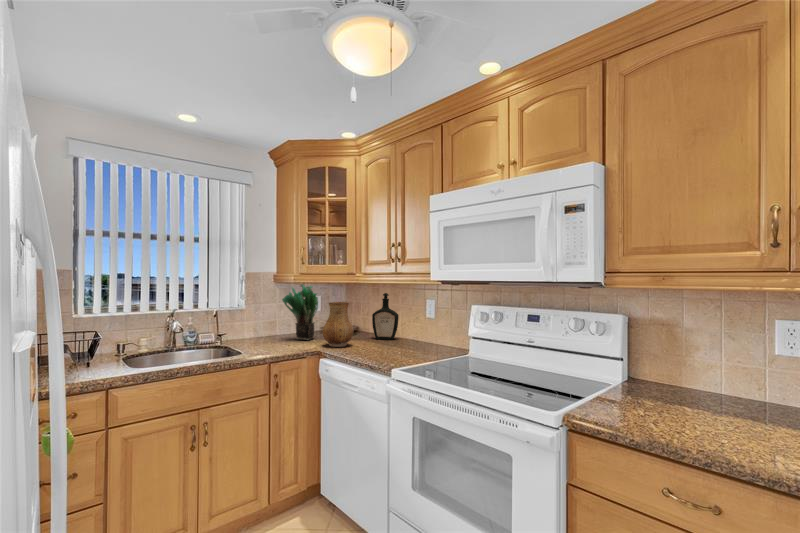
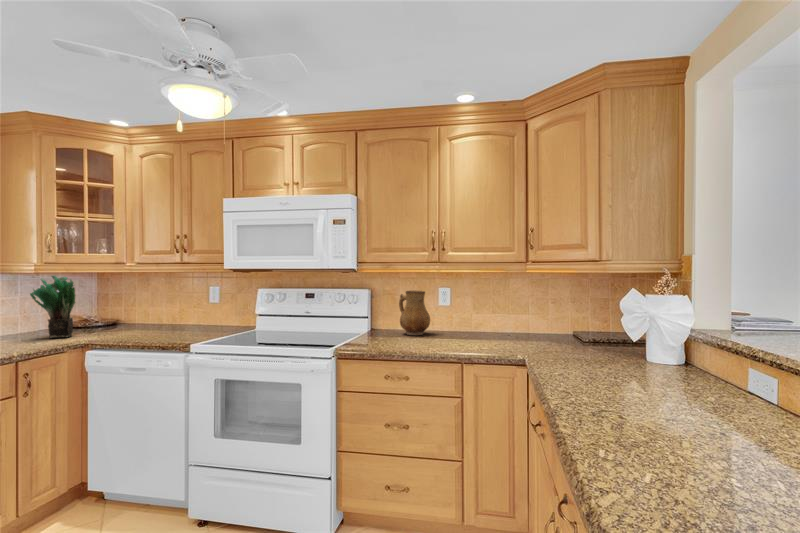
bottle: present [372,293,399,340] -> none [146,282,176,329]
ceramic pitcher: present [323,302,354,347] -> present [399,291,430,335]

